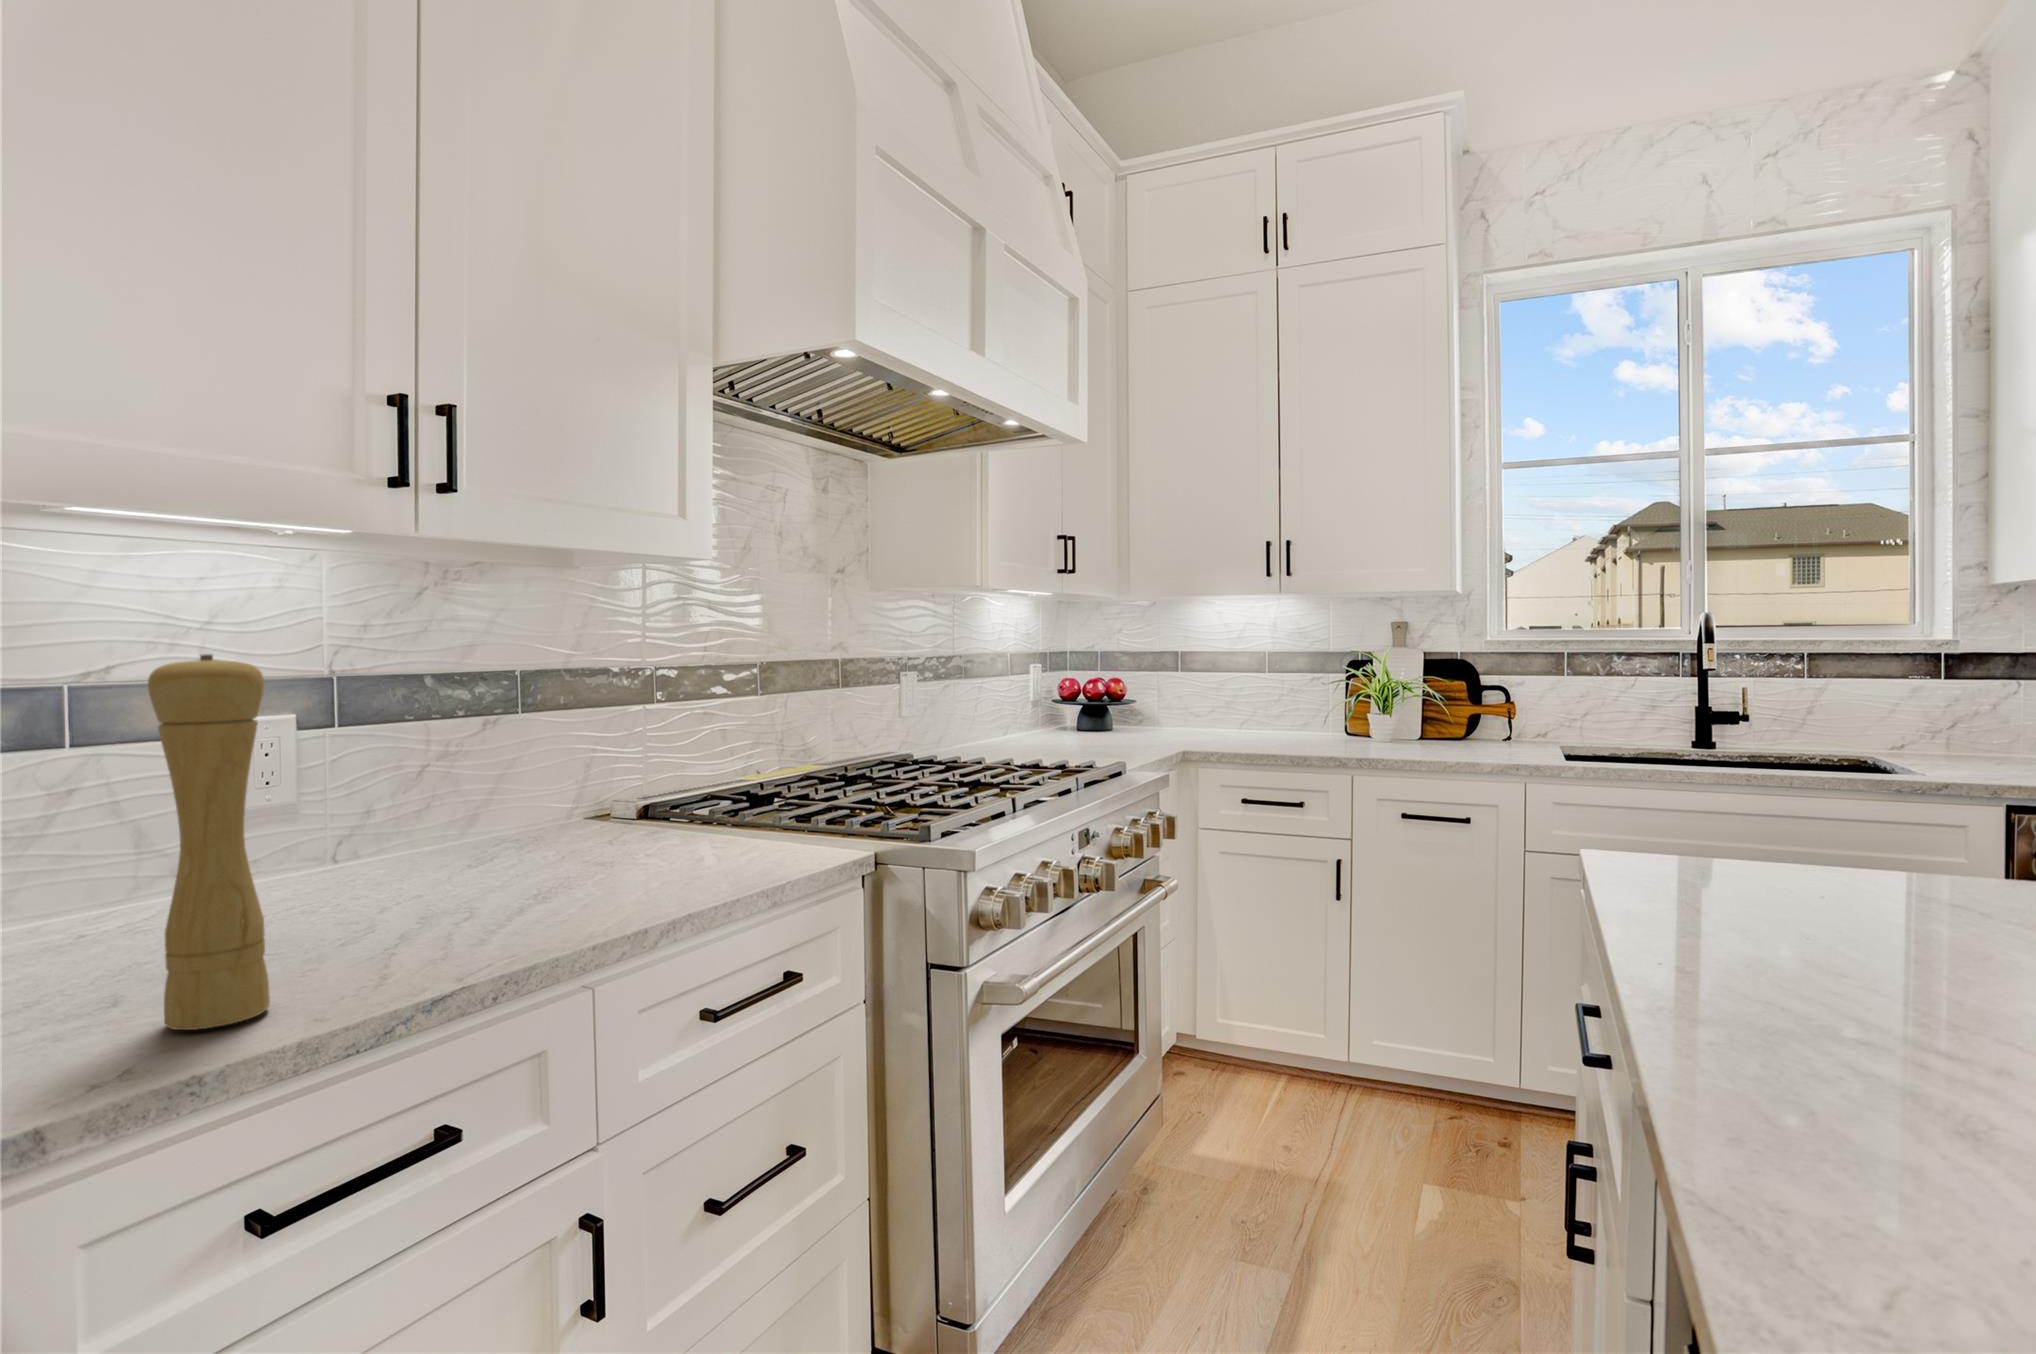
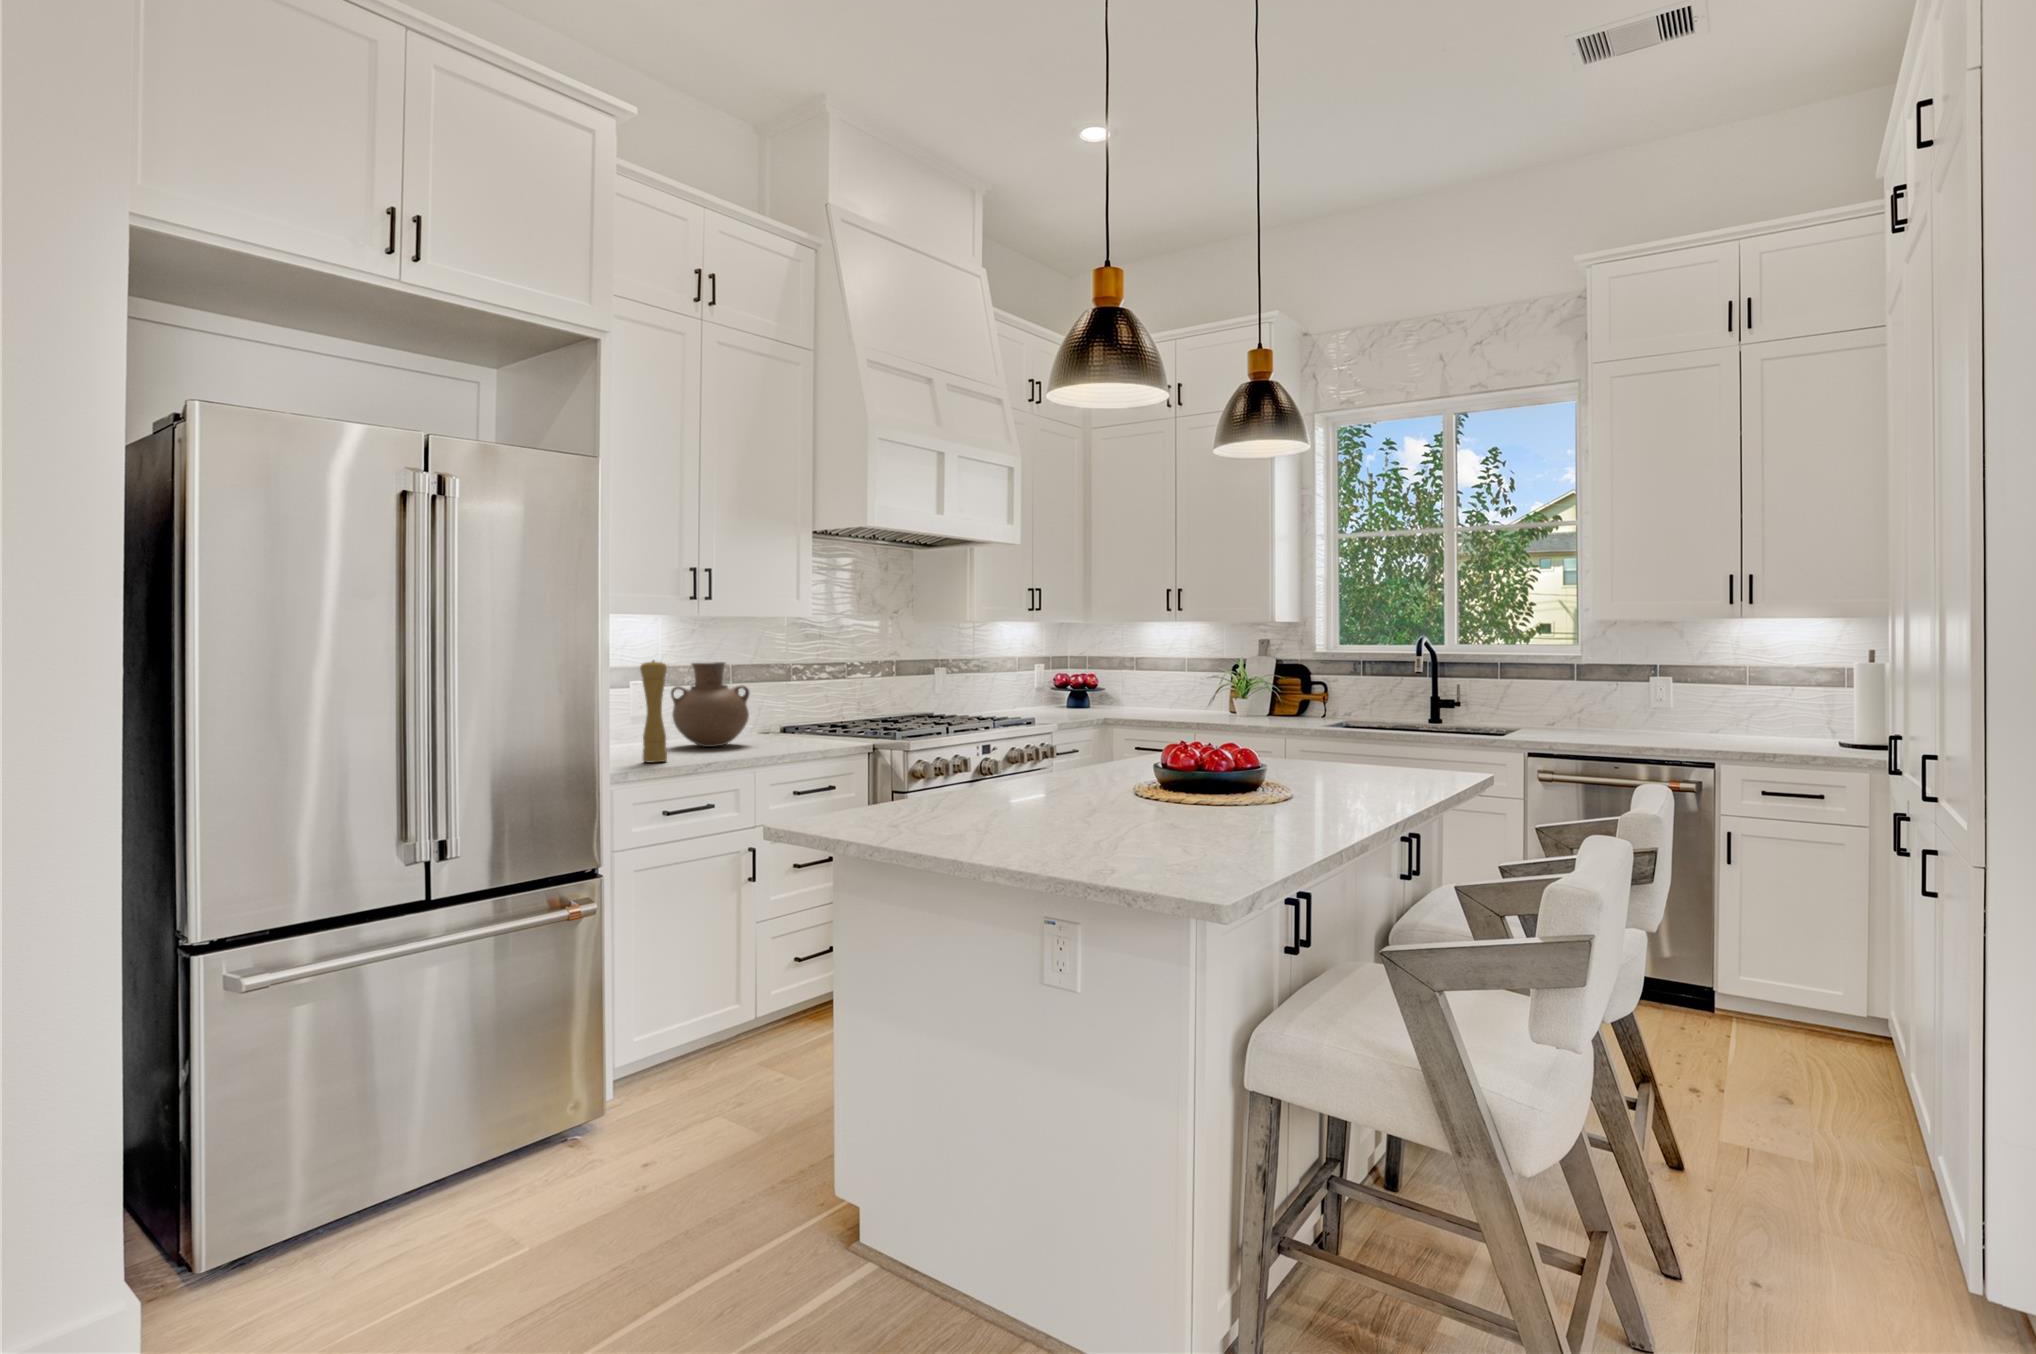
vase: none [328,662,567,898] -> present [671,662,749,747]

